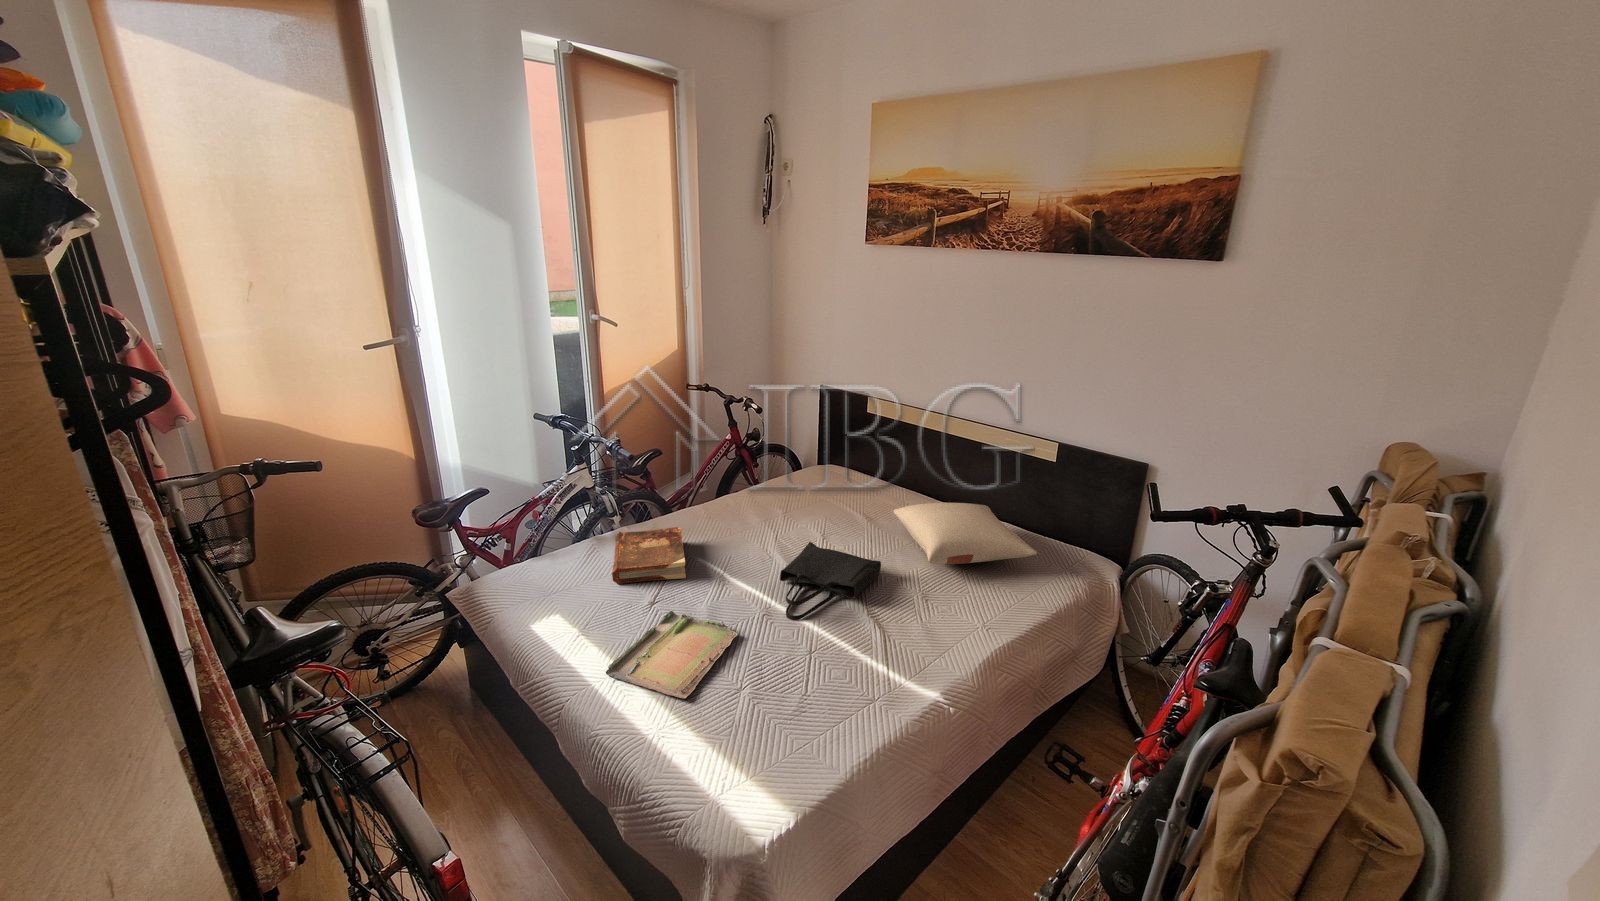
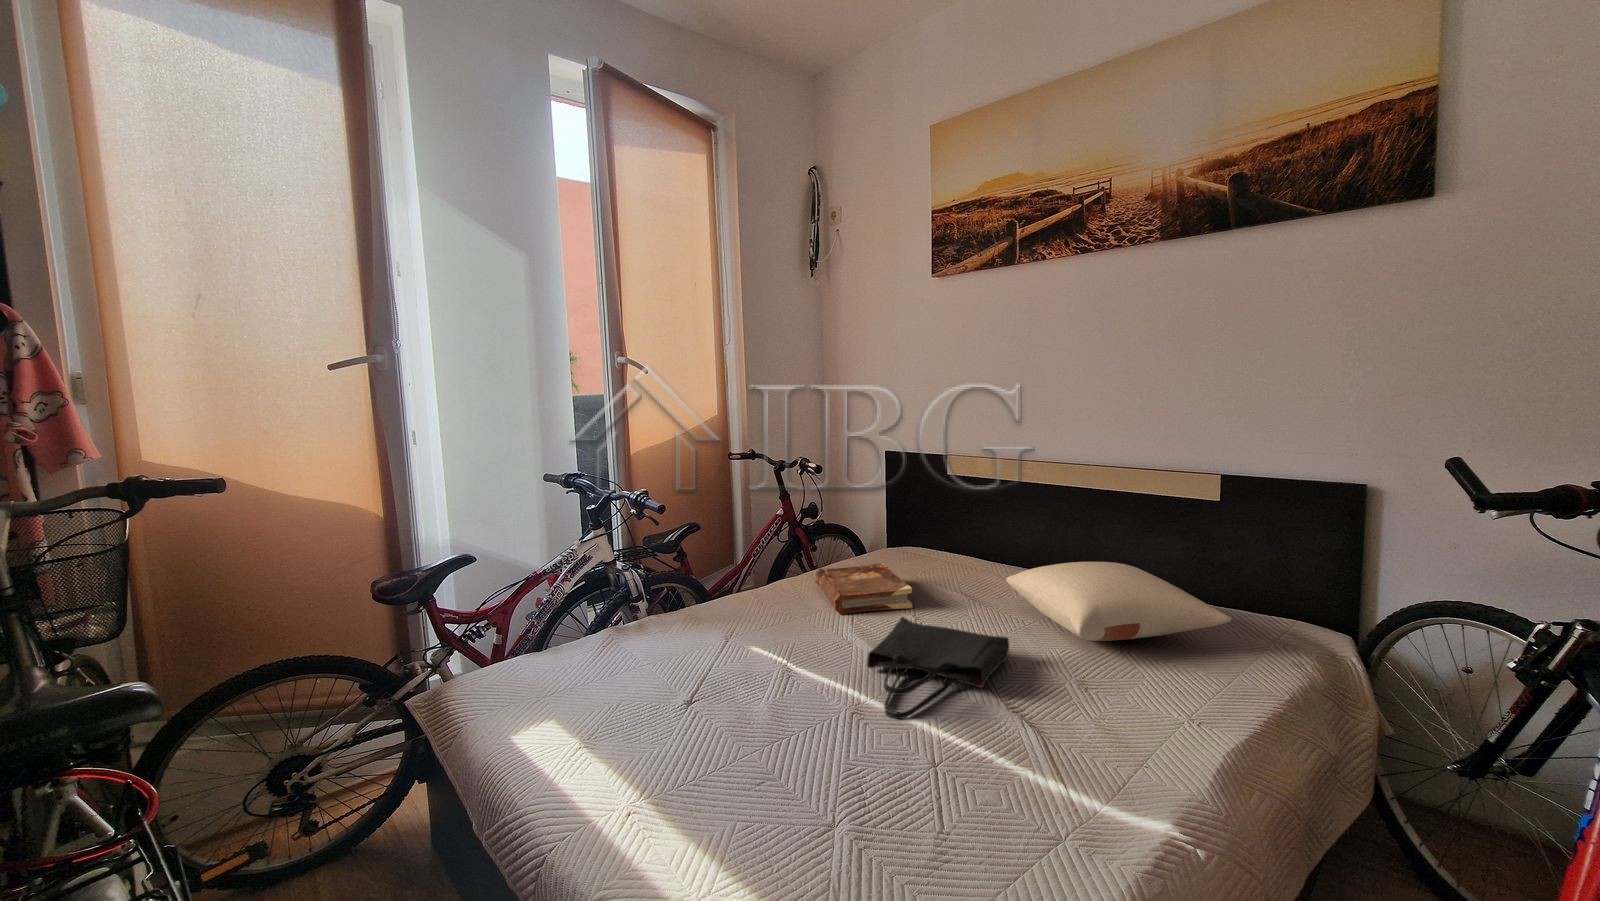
book: present [612,527,686,584] -> present [815,563,912,615]
tray: present [606,611,737,698] -> none [615,709,817,839]

